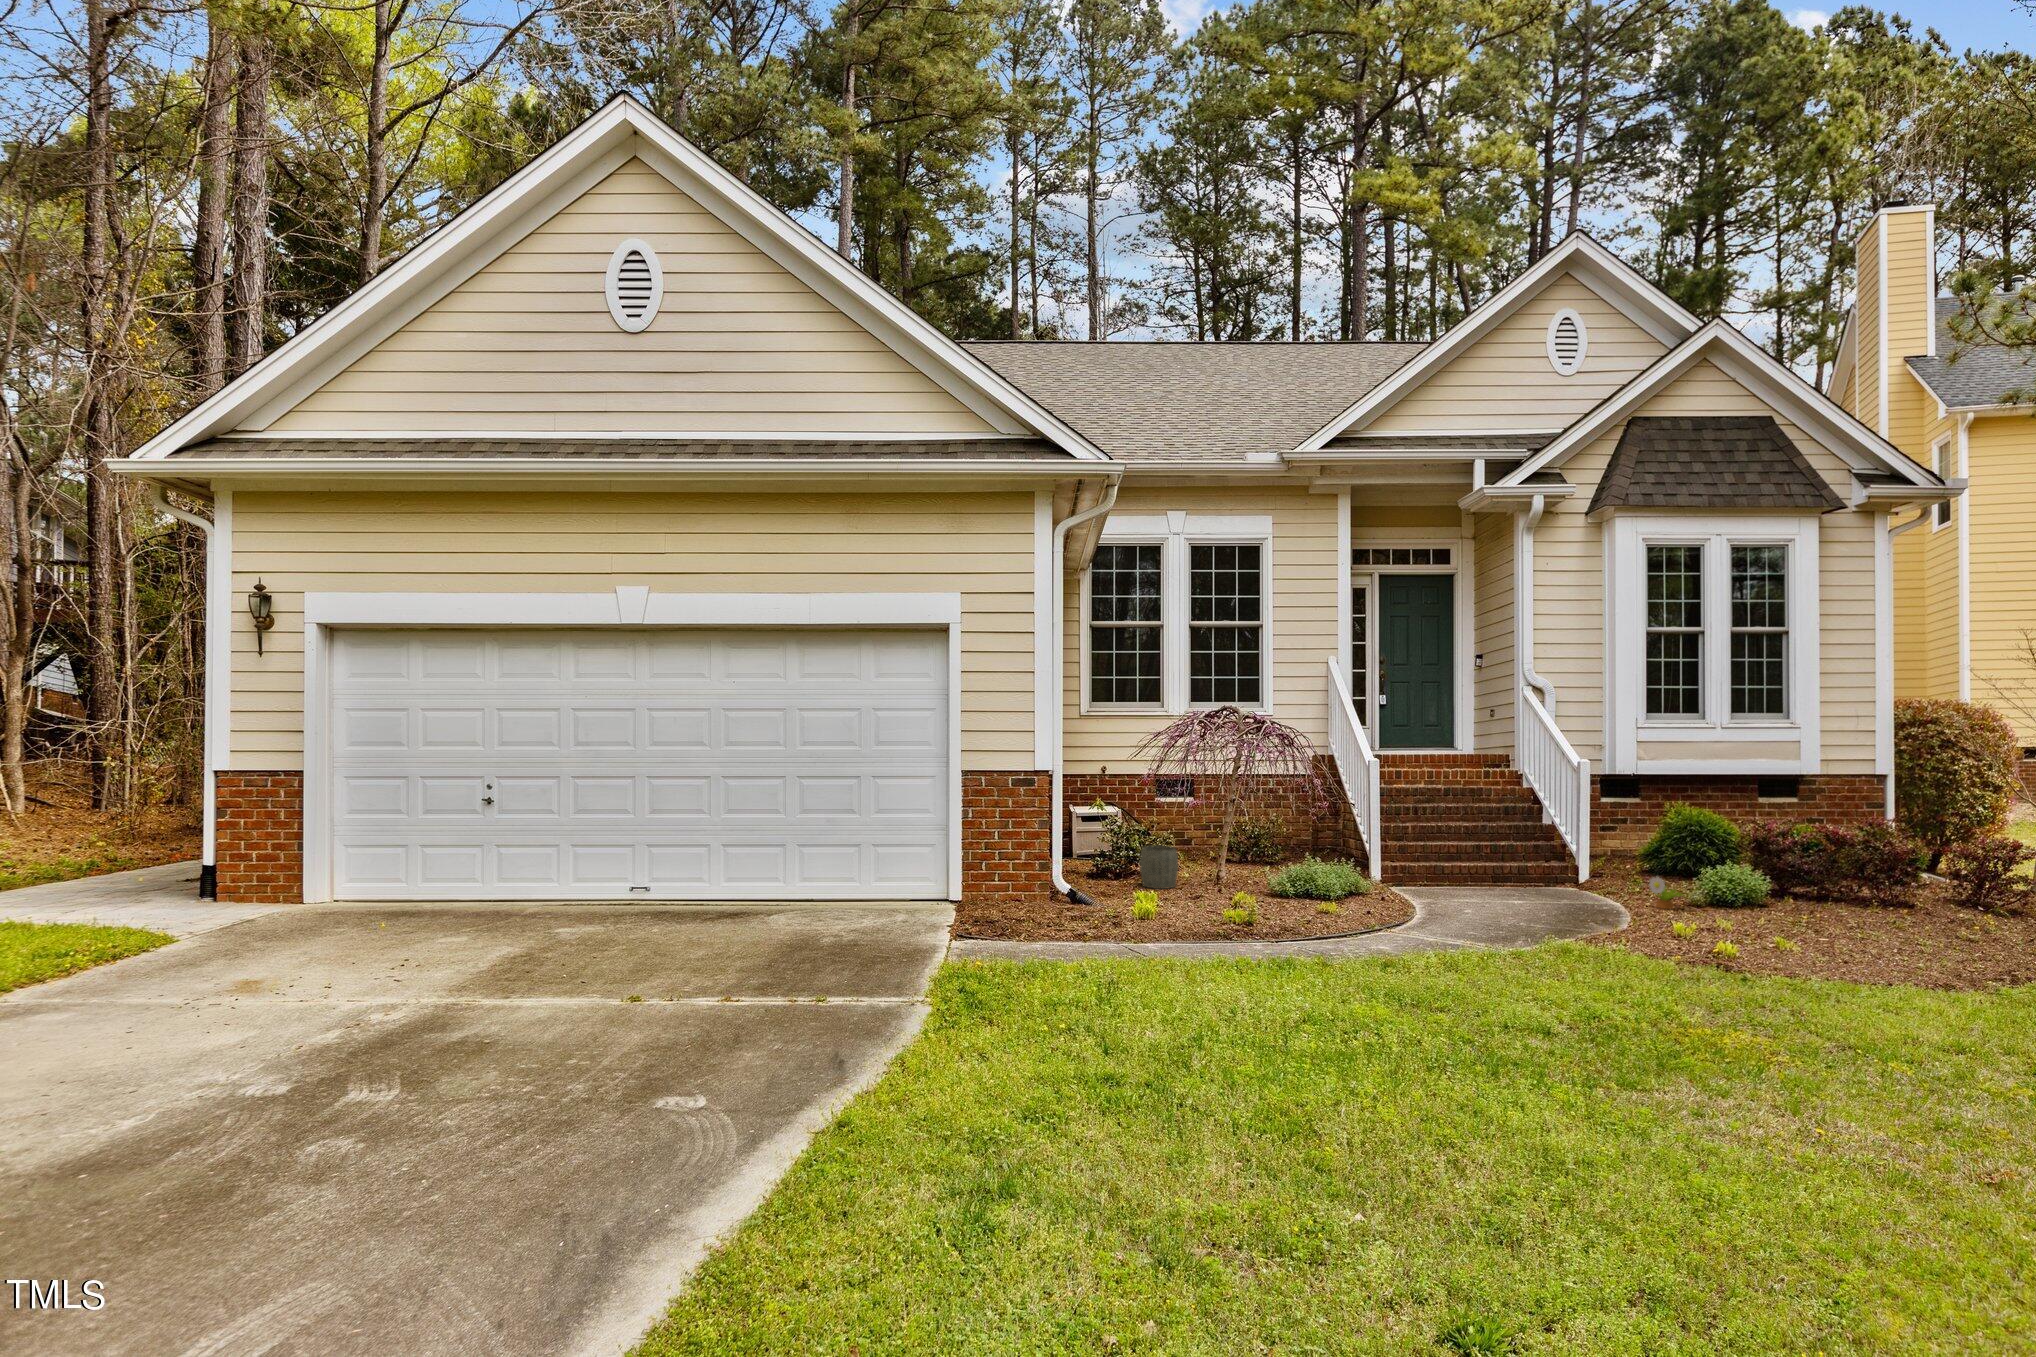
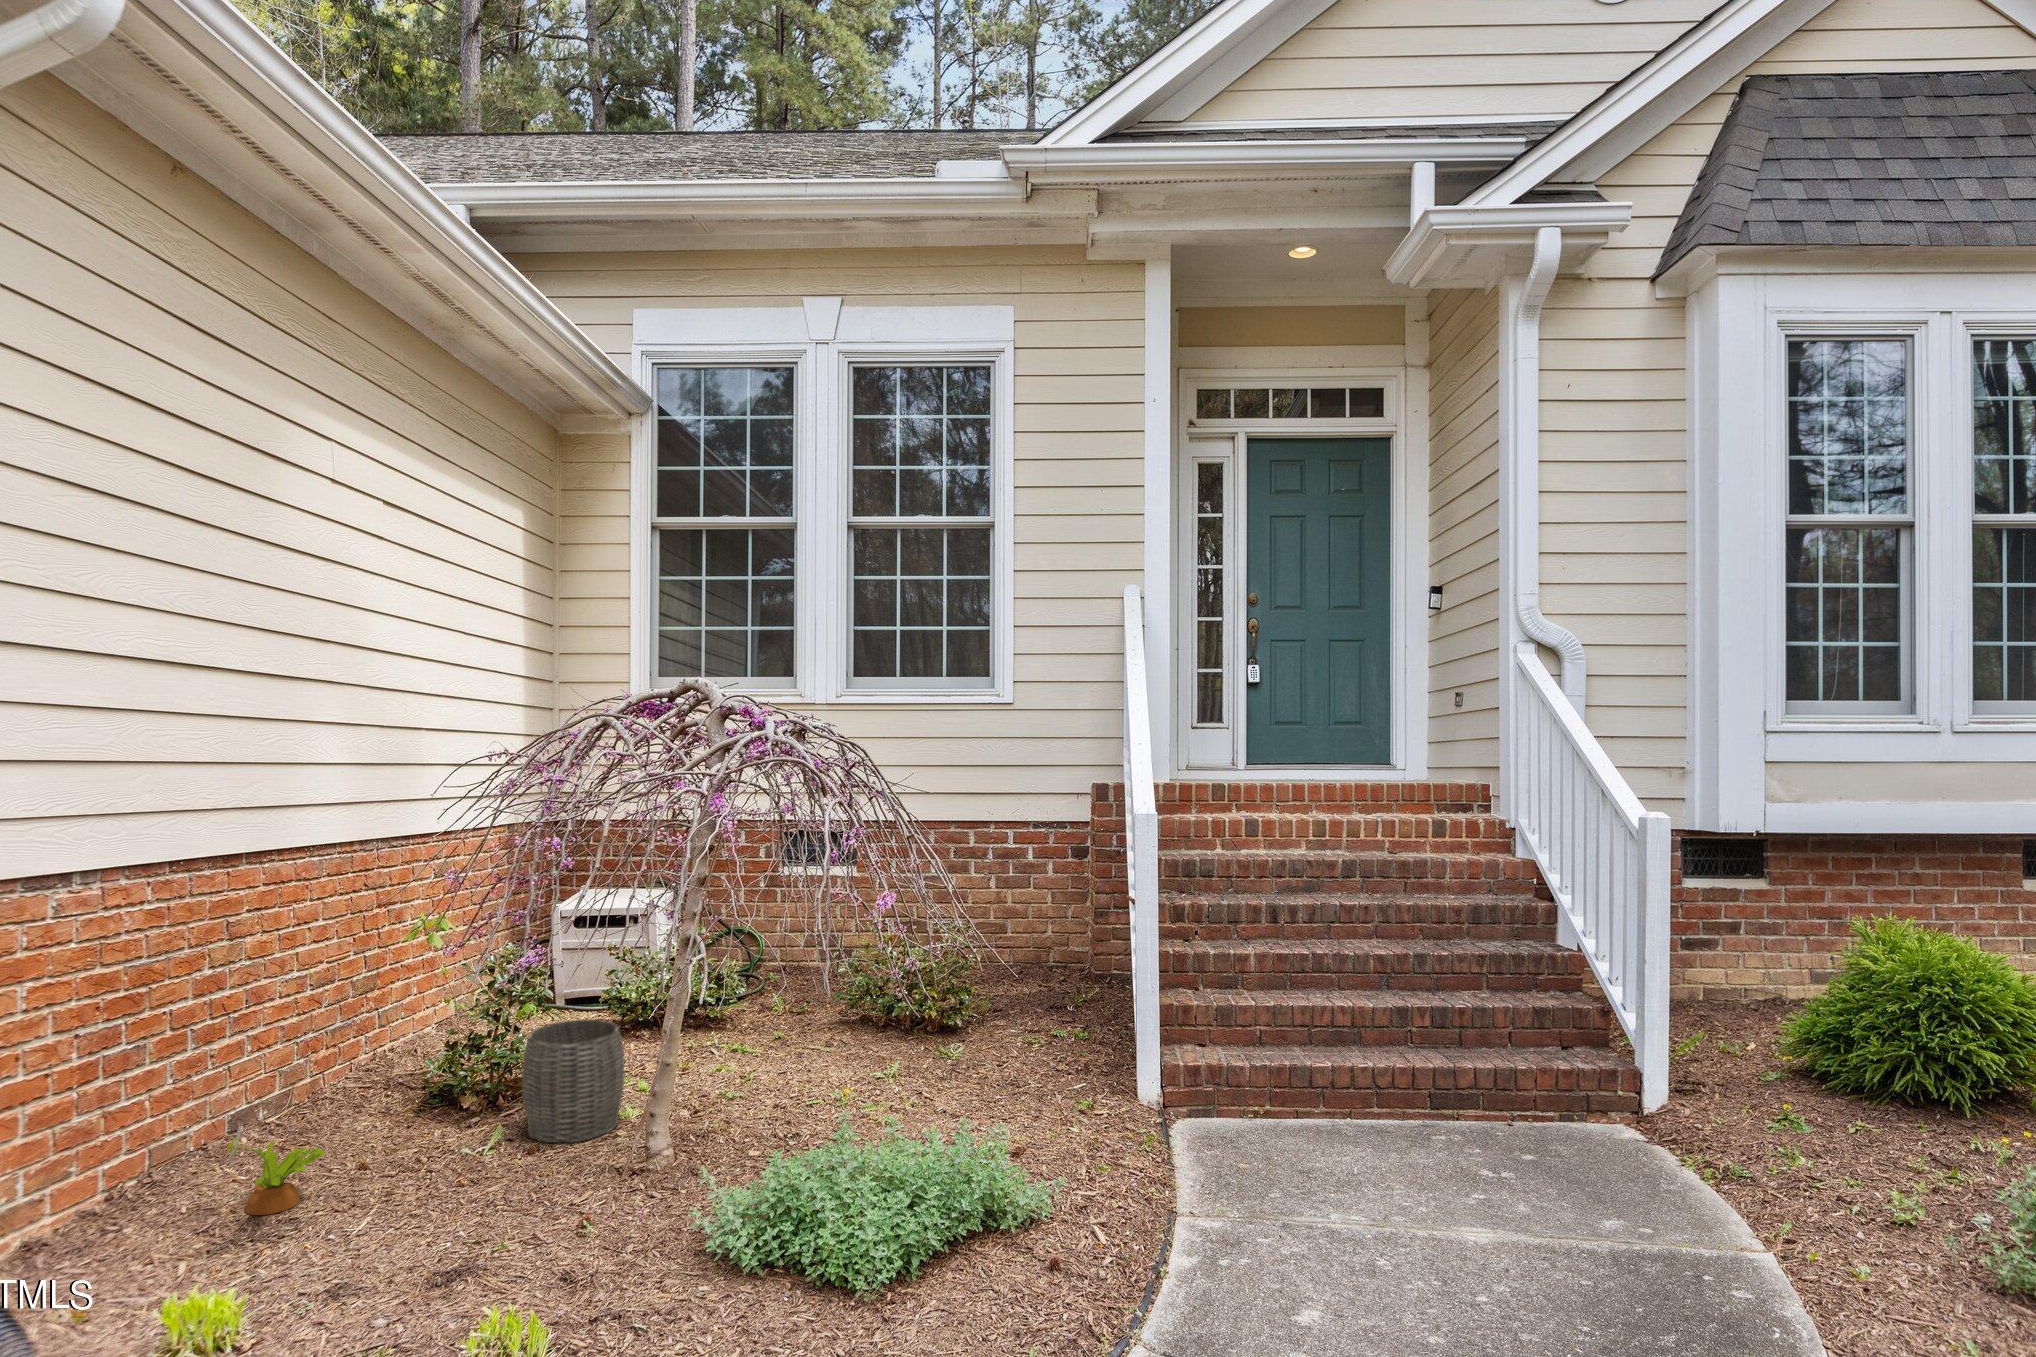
decorative plant: present [1649,877,1683,909] -> present [228,1123,325,1215]

